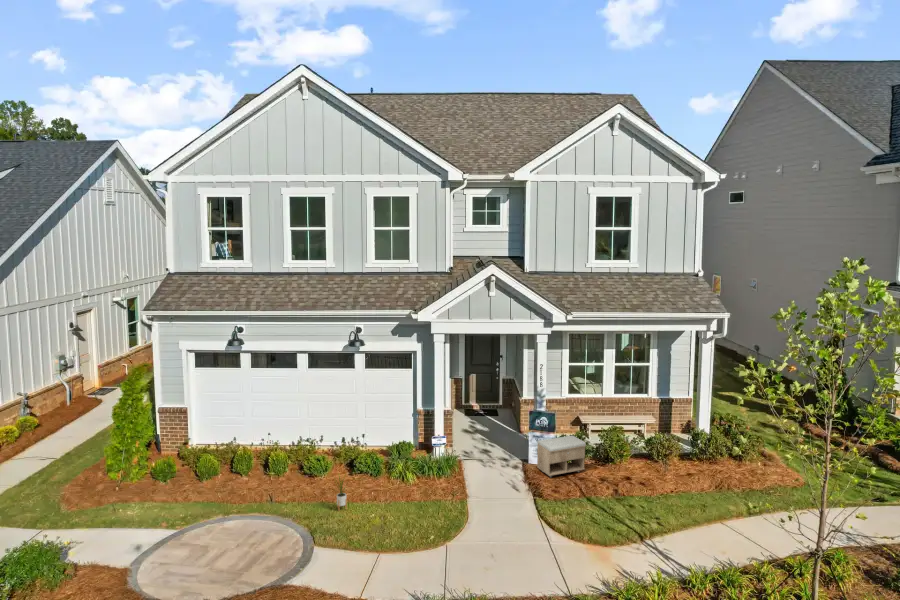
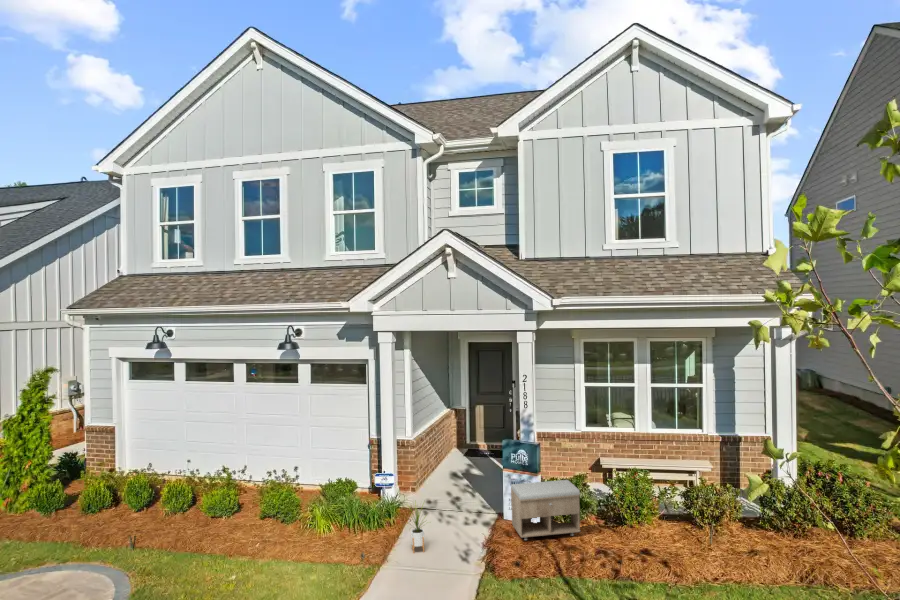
house plant: present [337,476,347,509] -> present [411,509,424,553]

